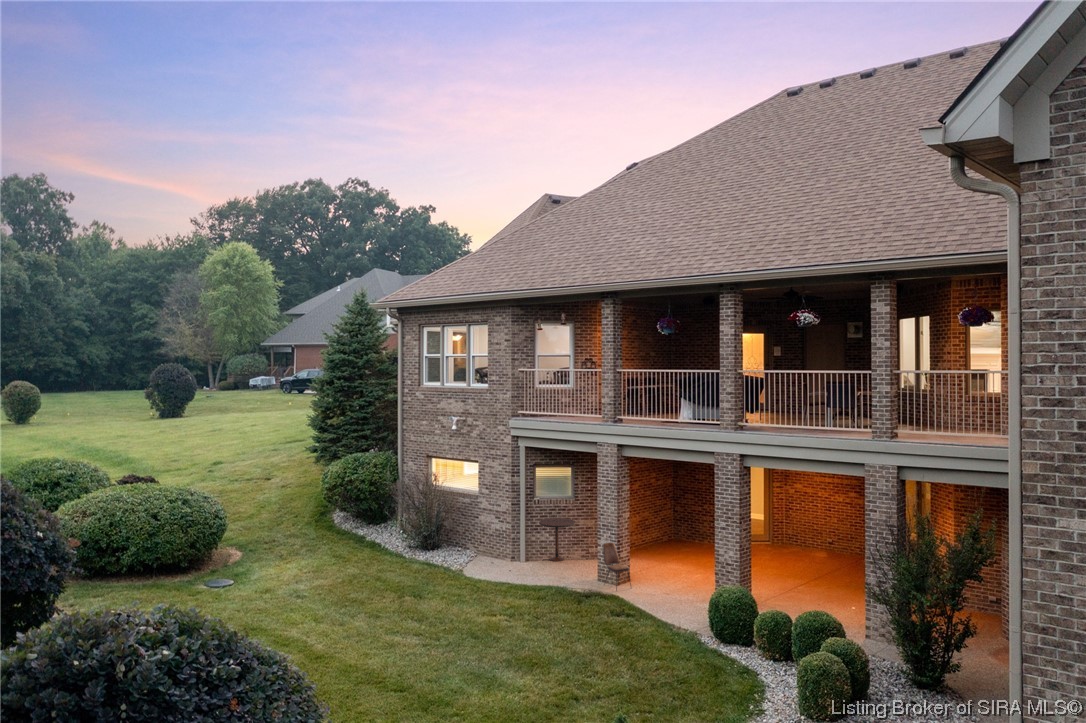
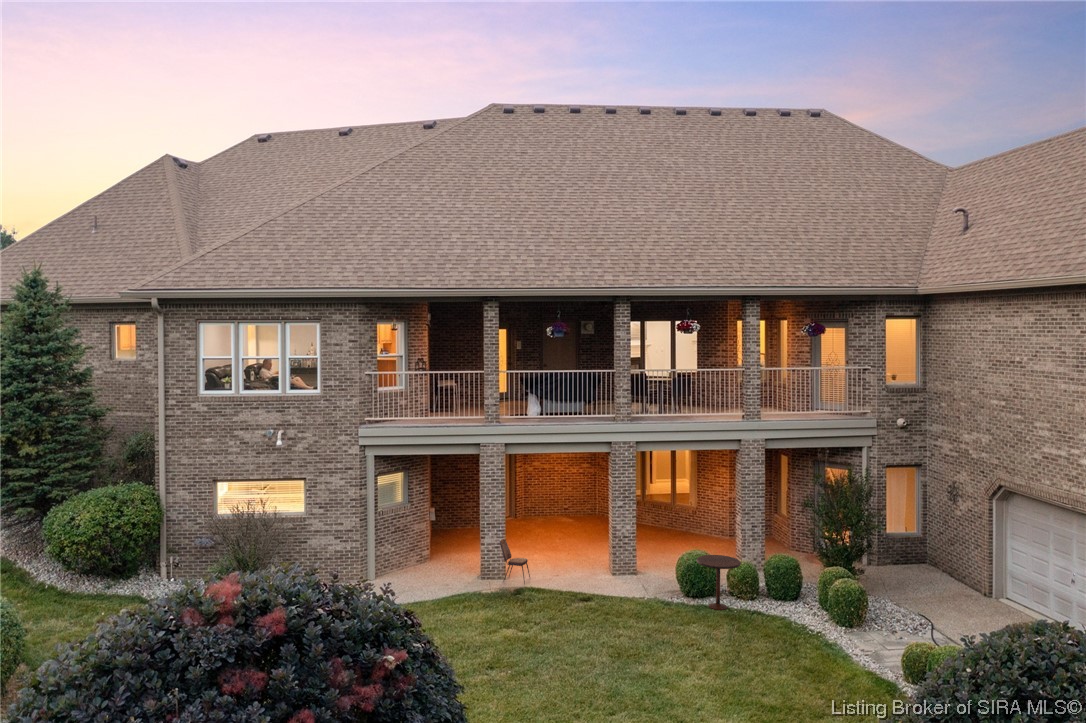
pedestal table: present [539,518,575,562] -> present [696,555,741,610]

